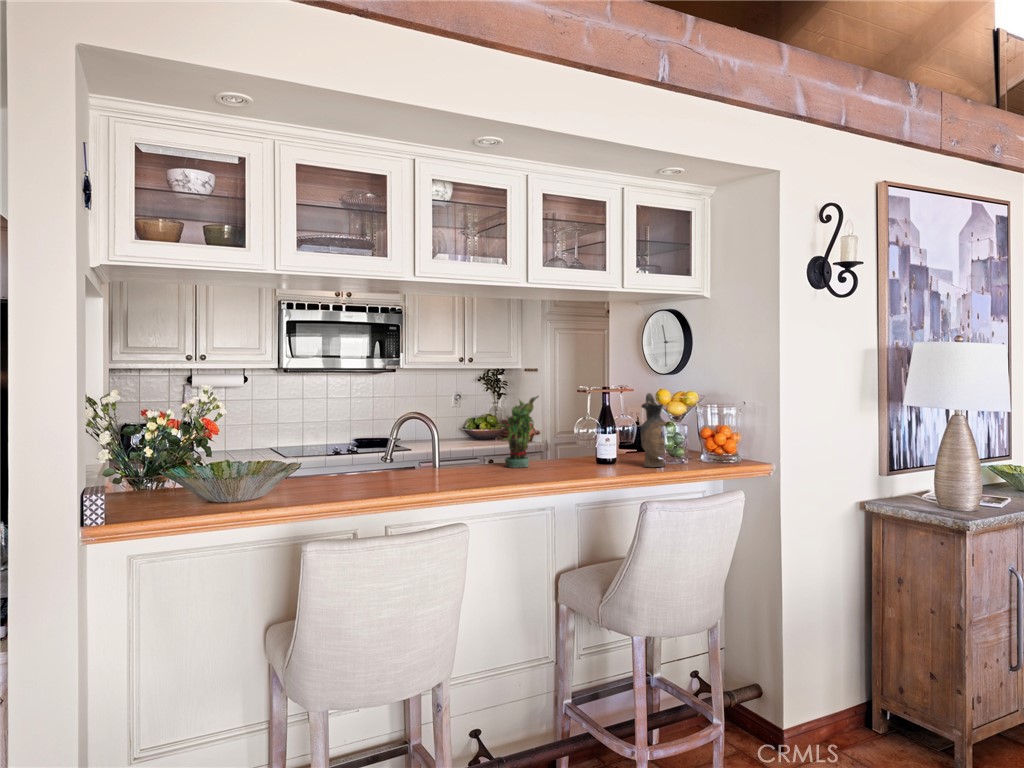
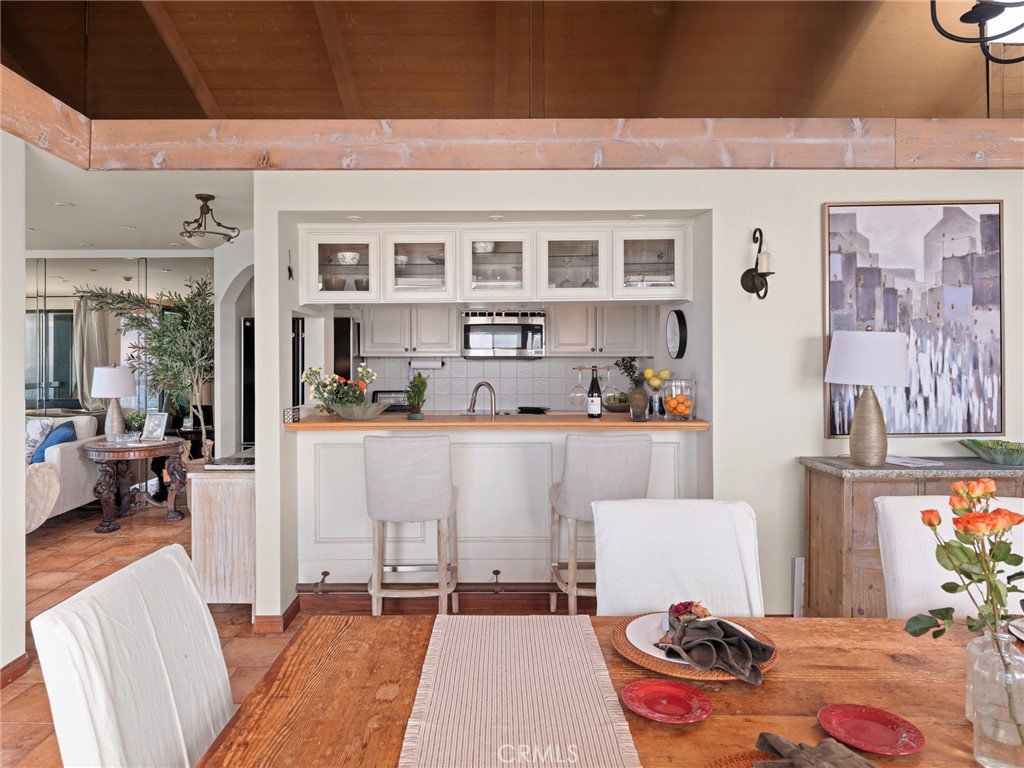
potted plant: present [501,396,539,468] -> present [401,372,430,420]

